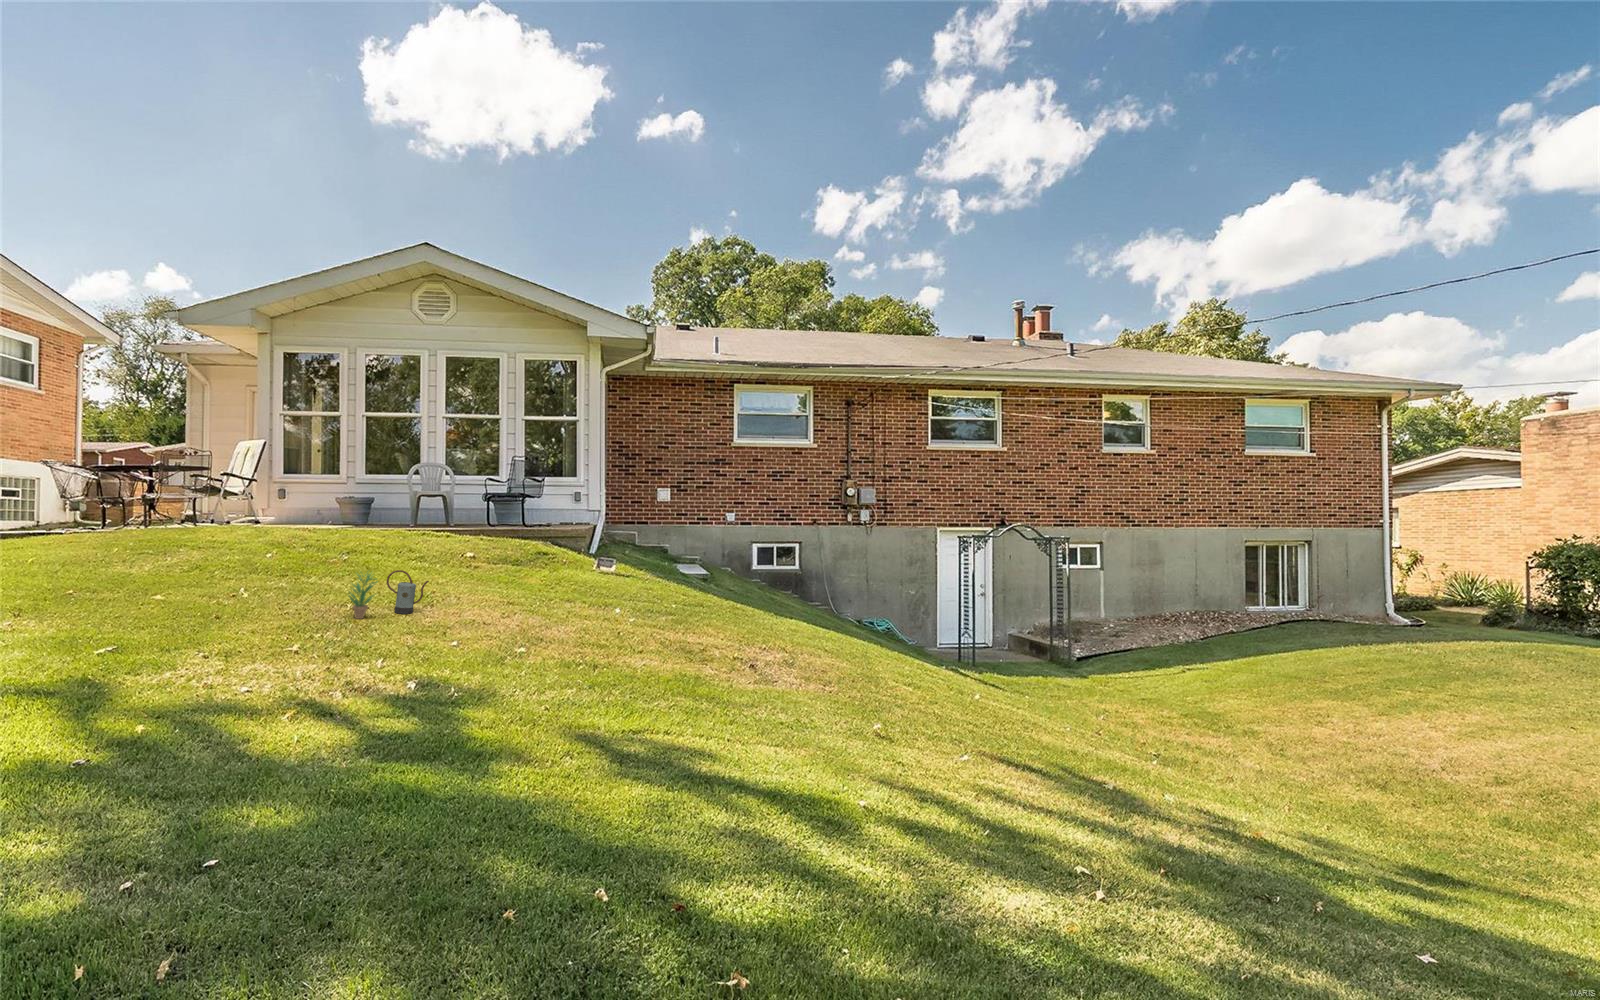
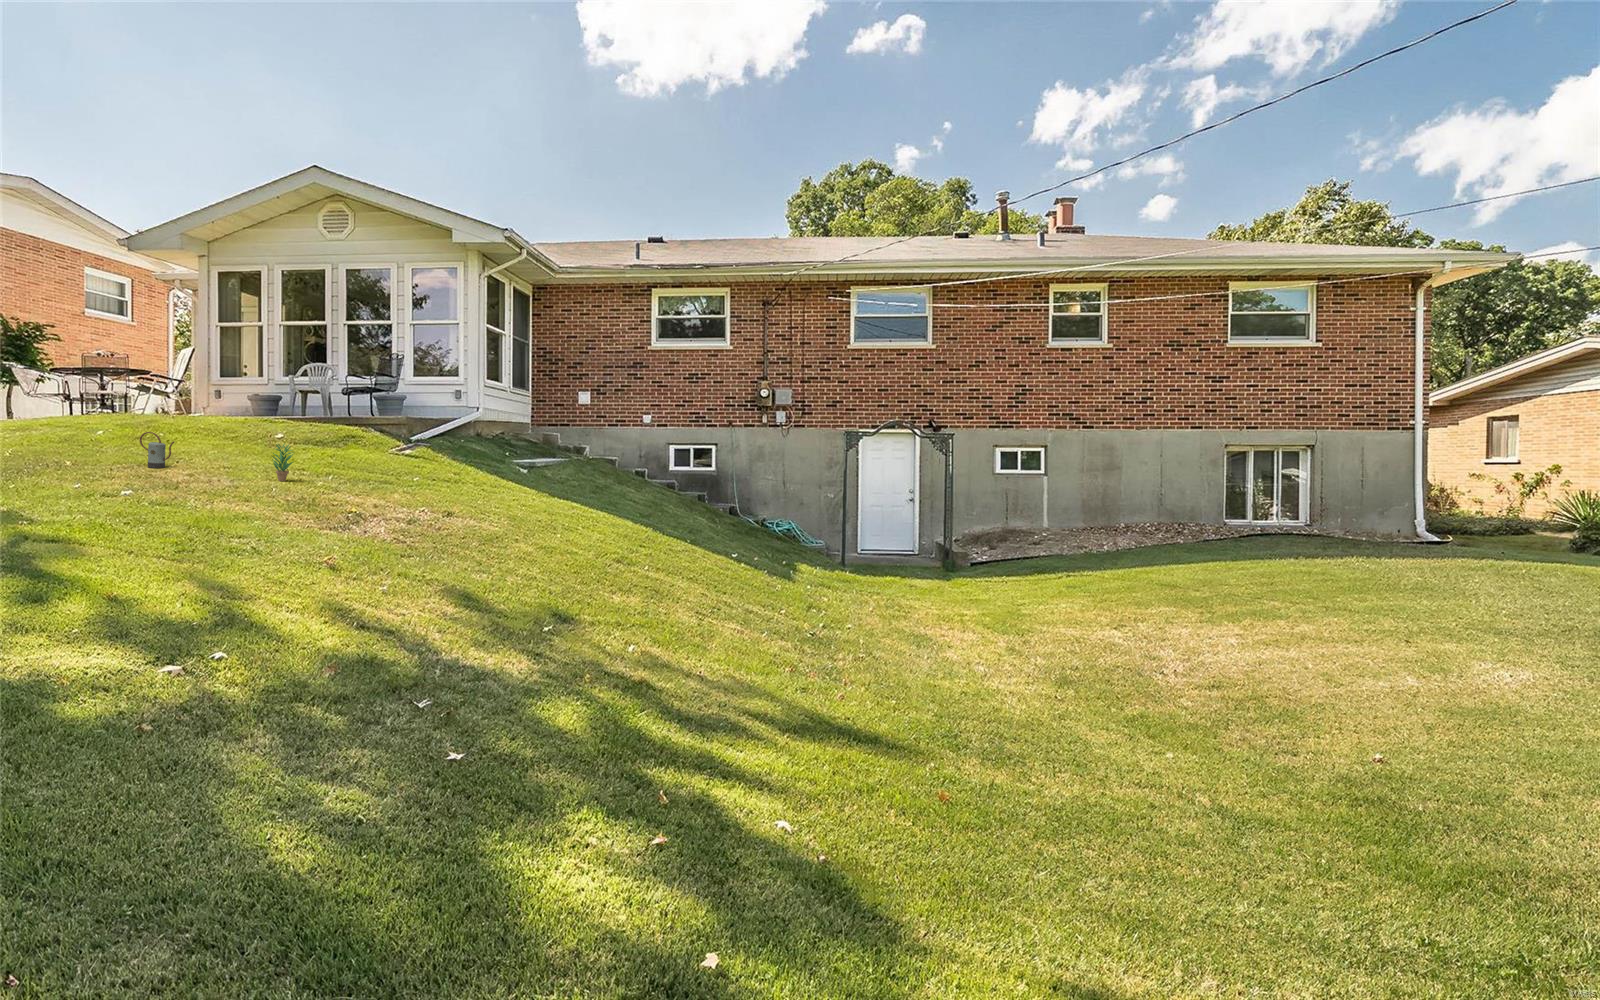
potted plant: present [349,573,378,619] -> present [273,443,293,481]

